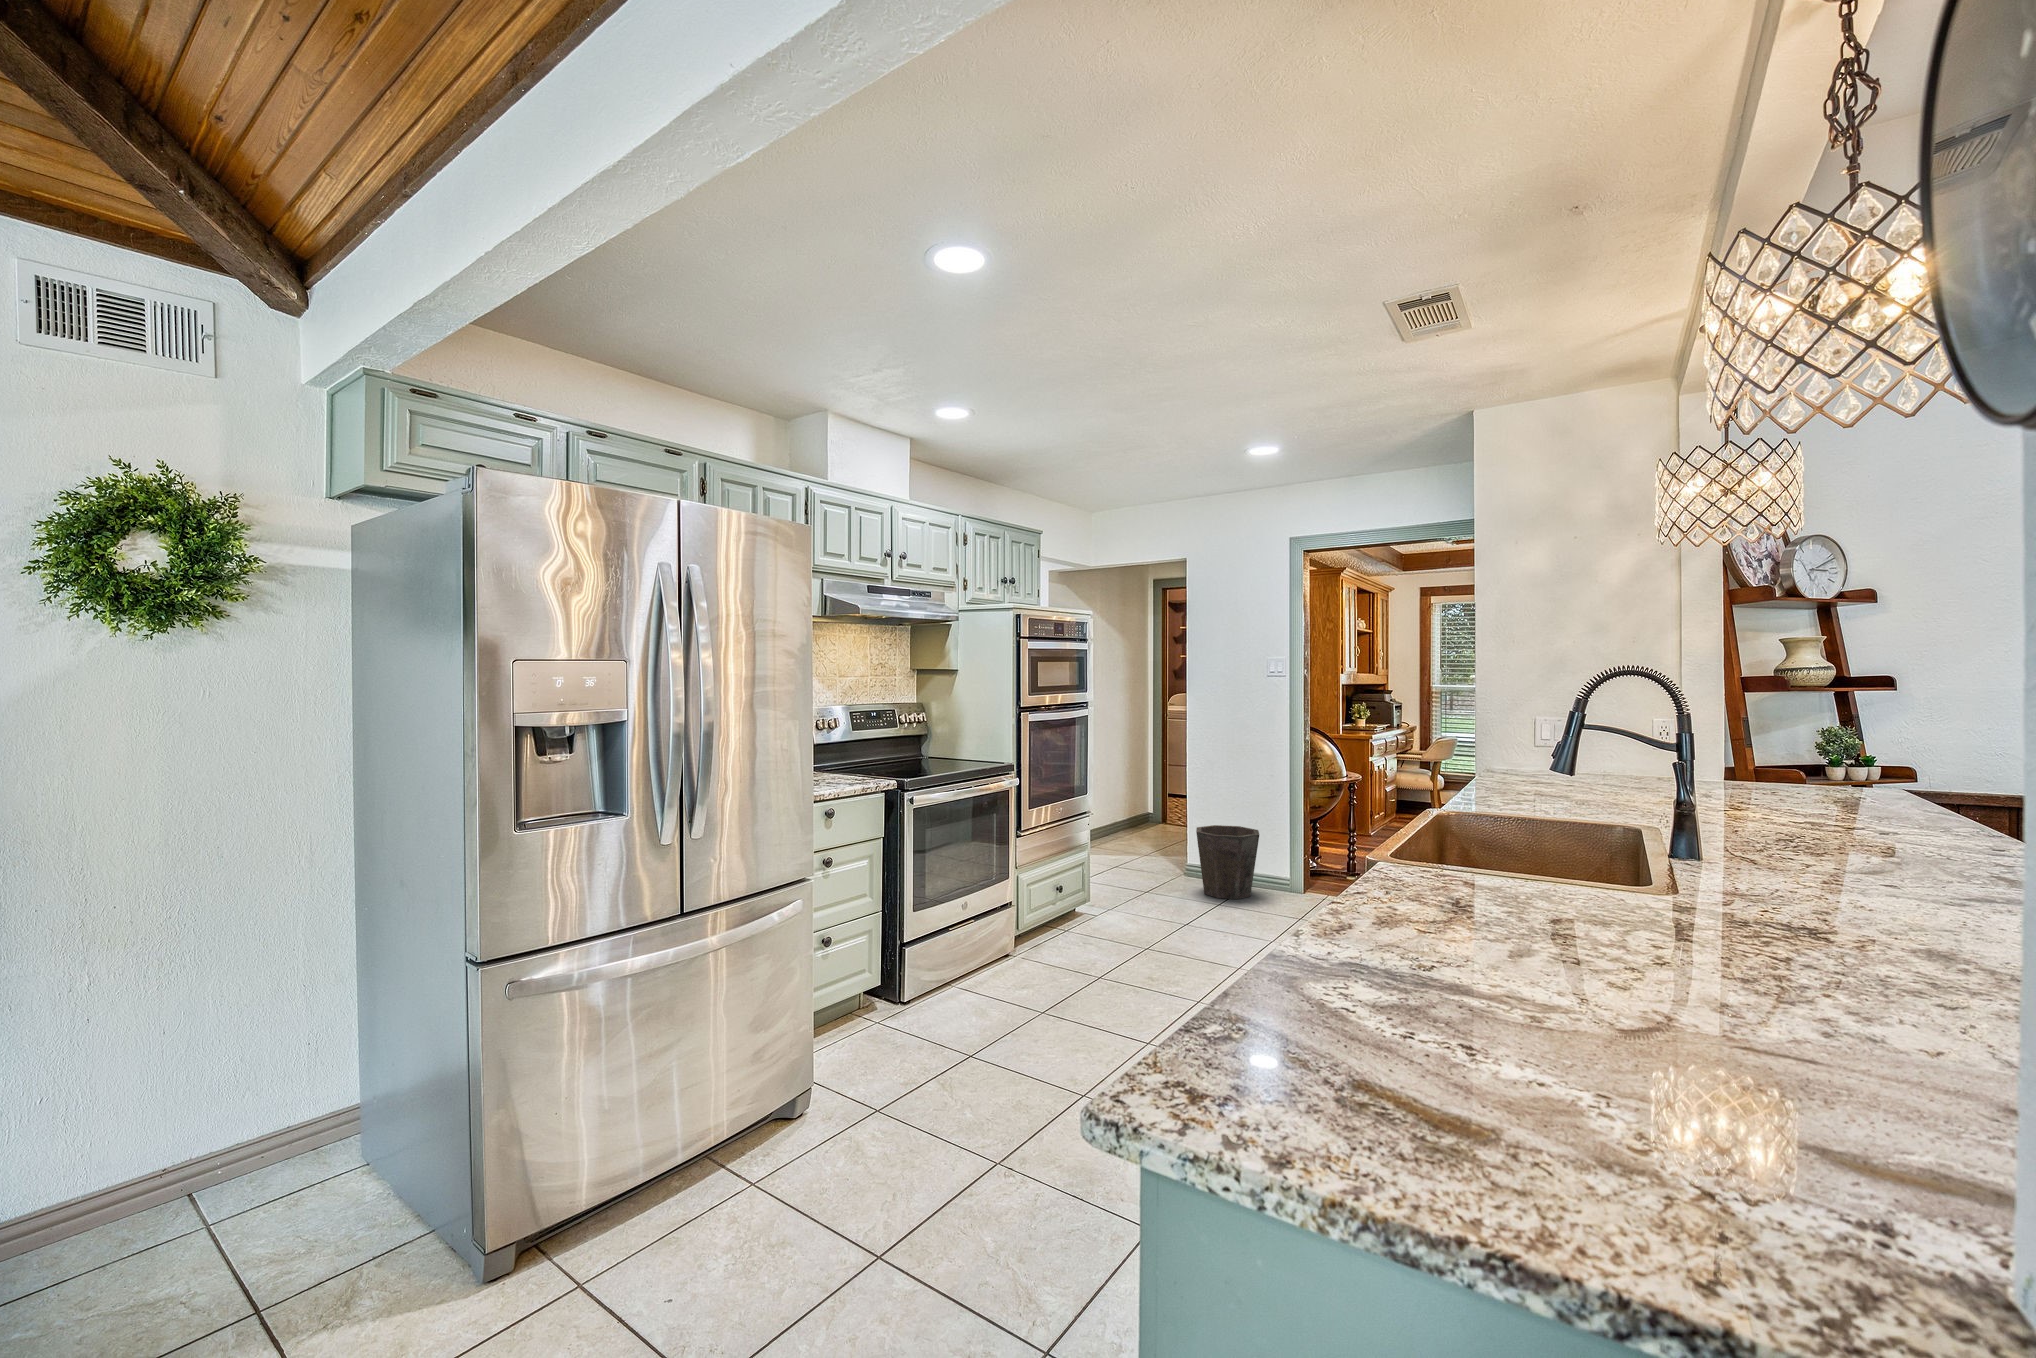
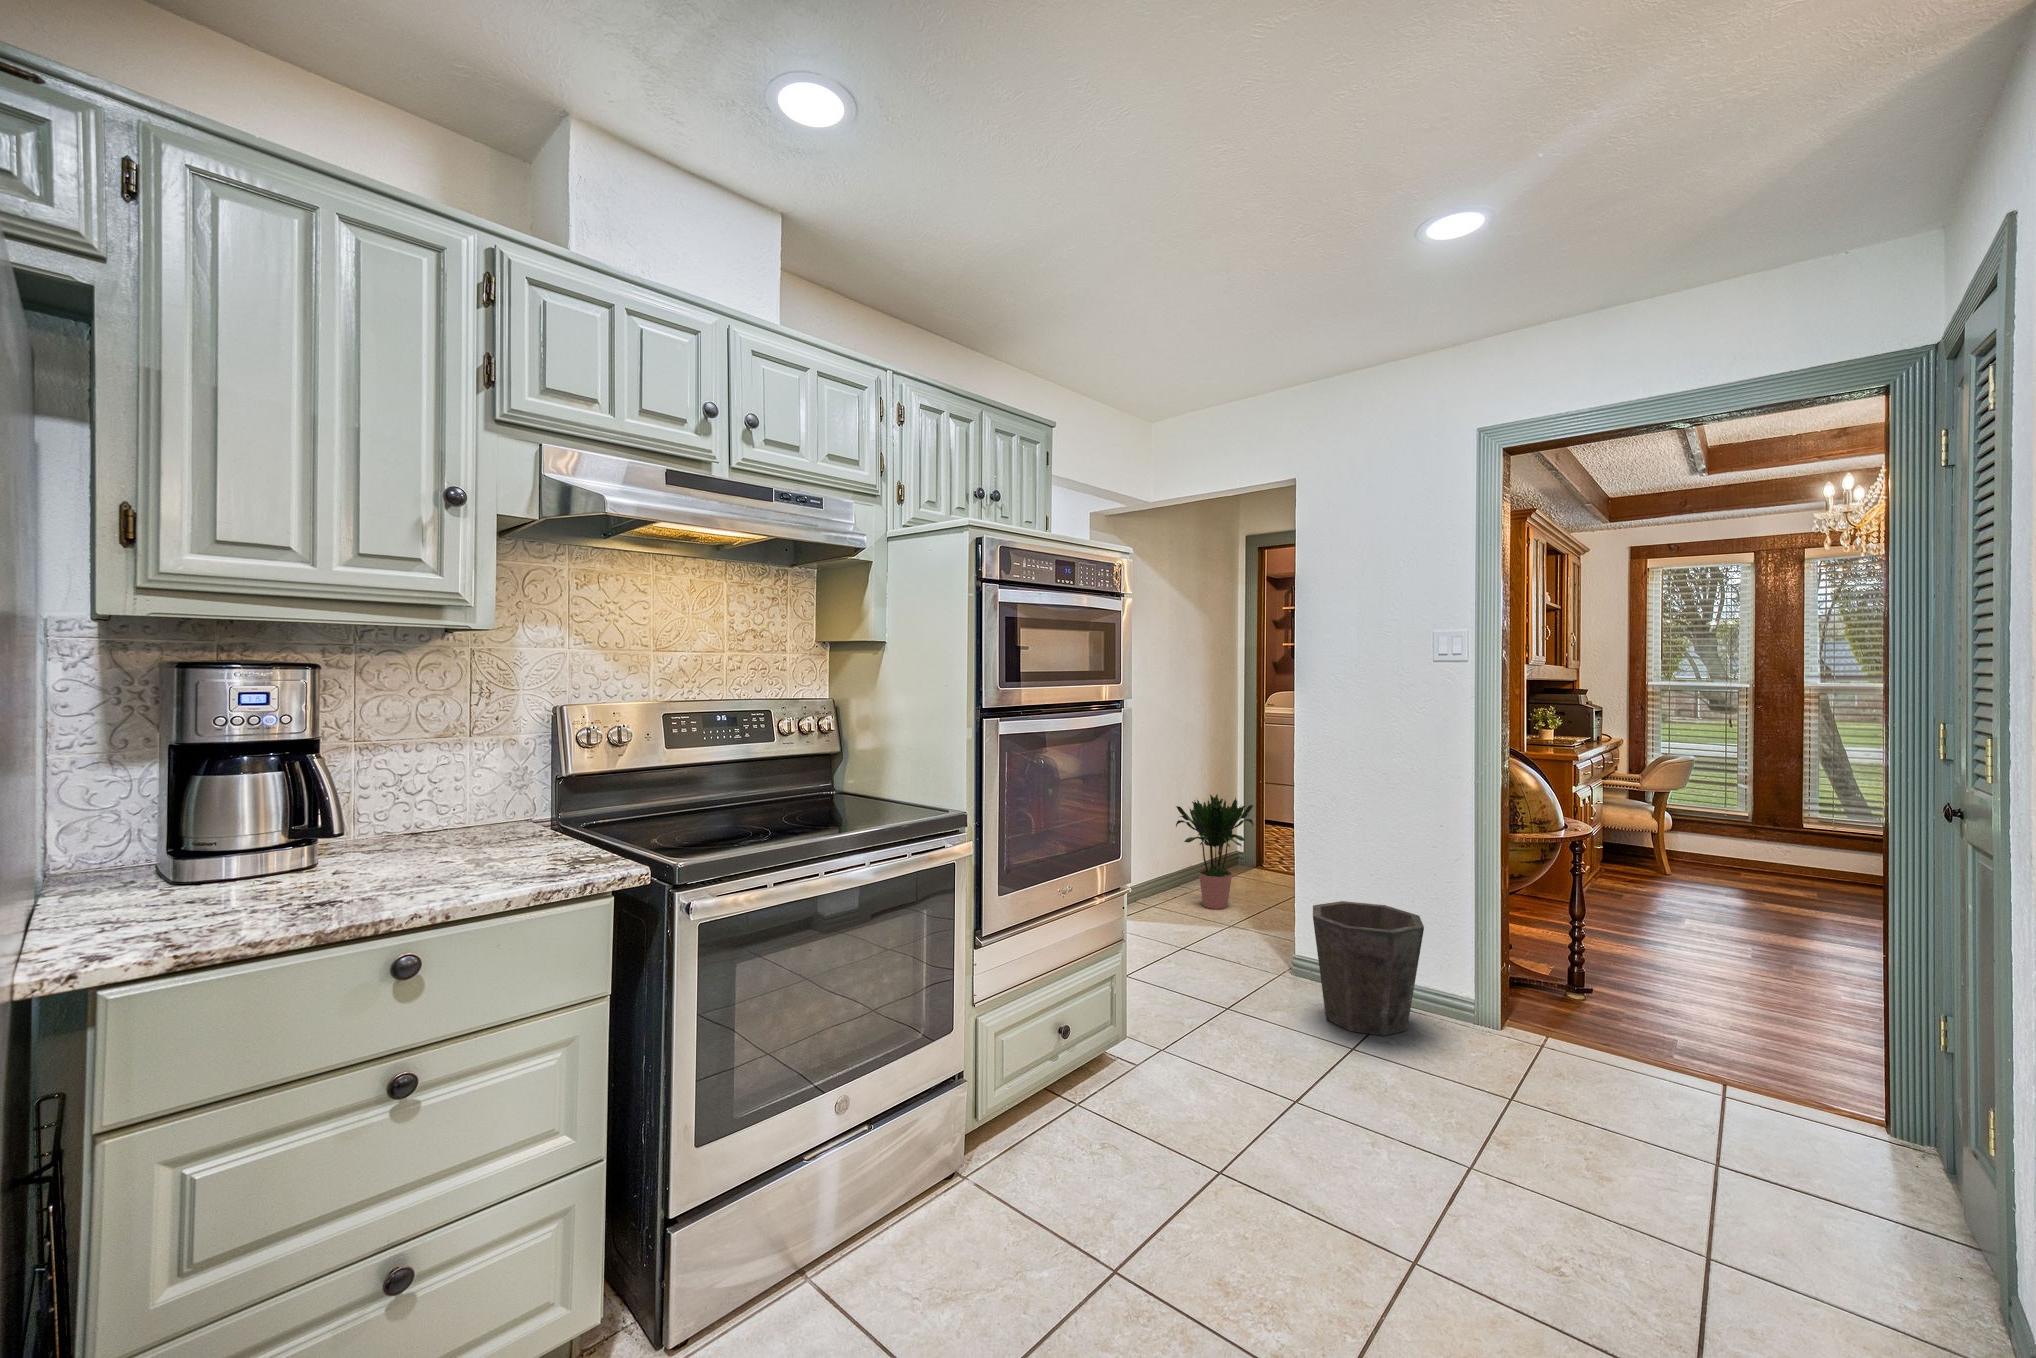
potted plant: none [1102,766,1162,847] -> present [1176,794,1253,909]

